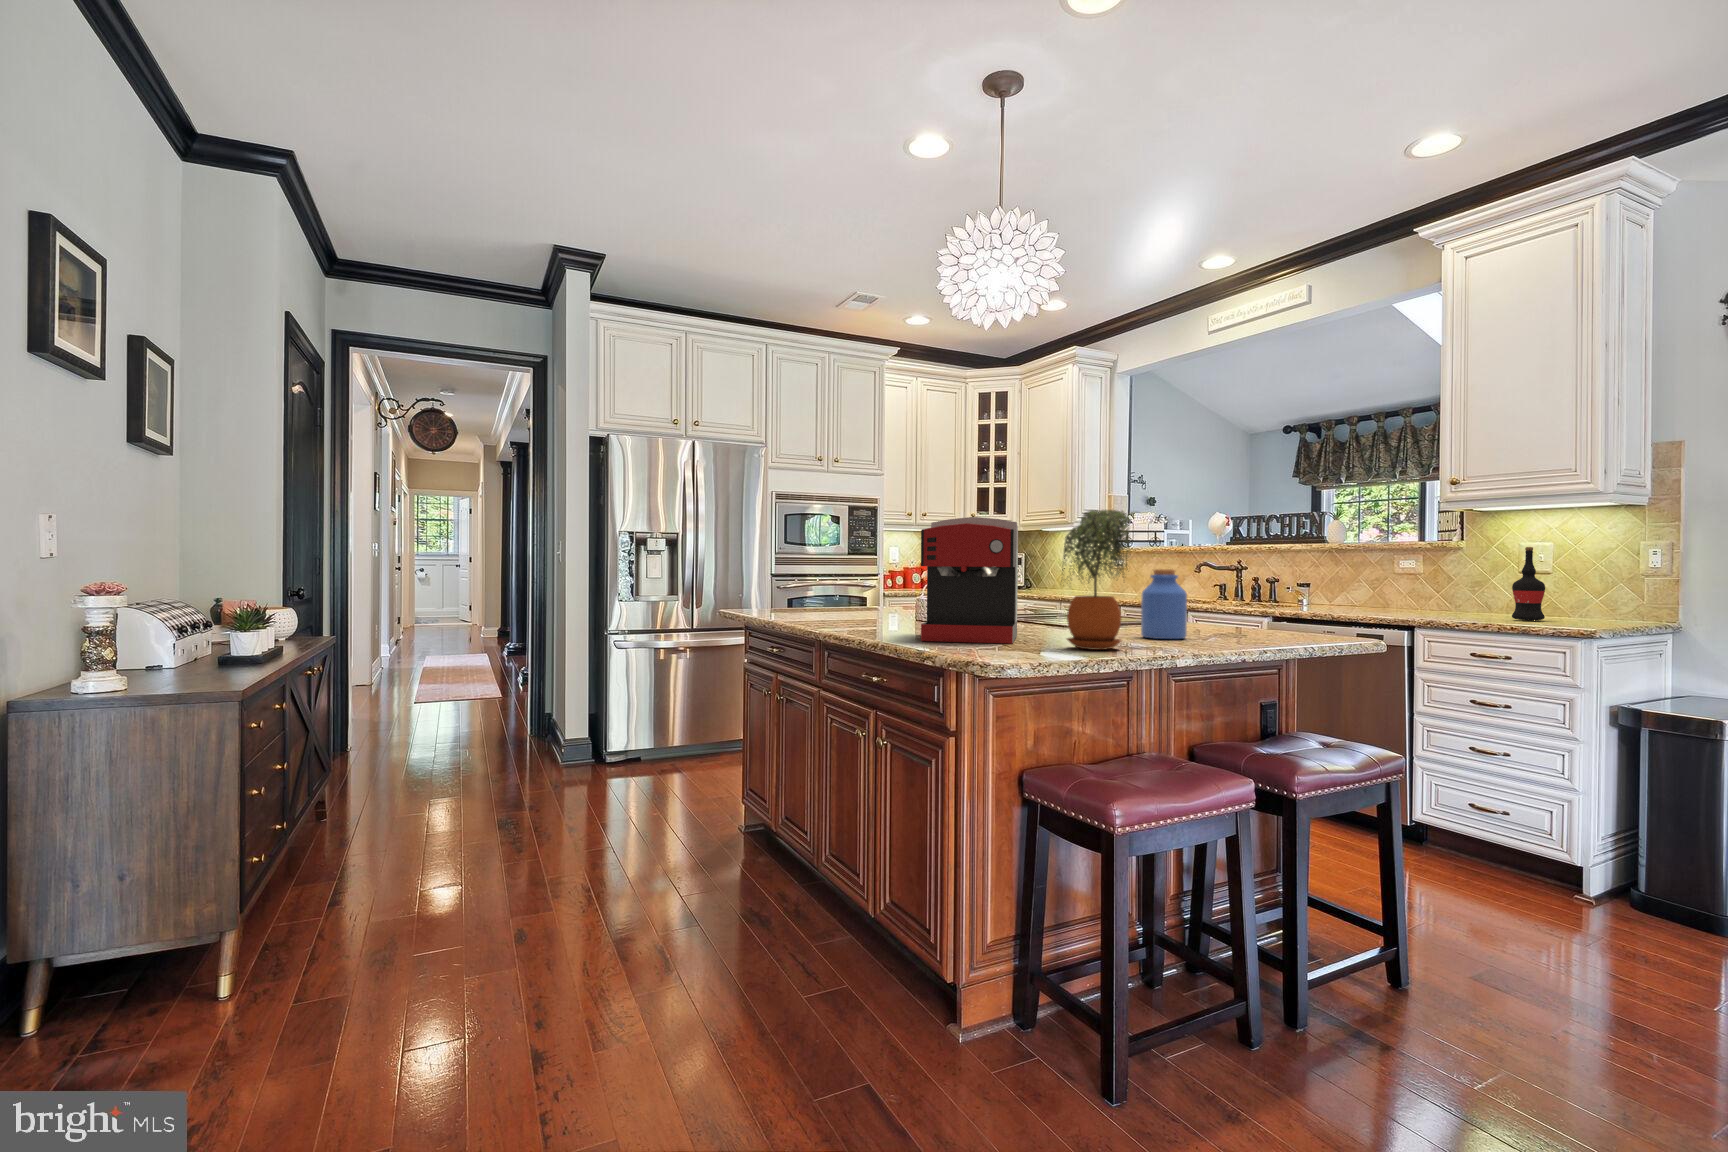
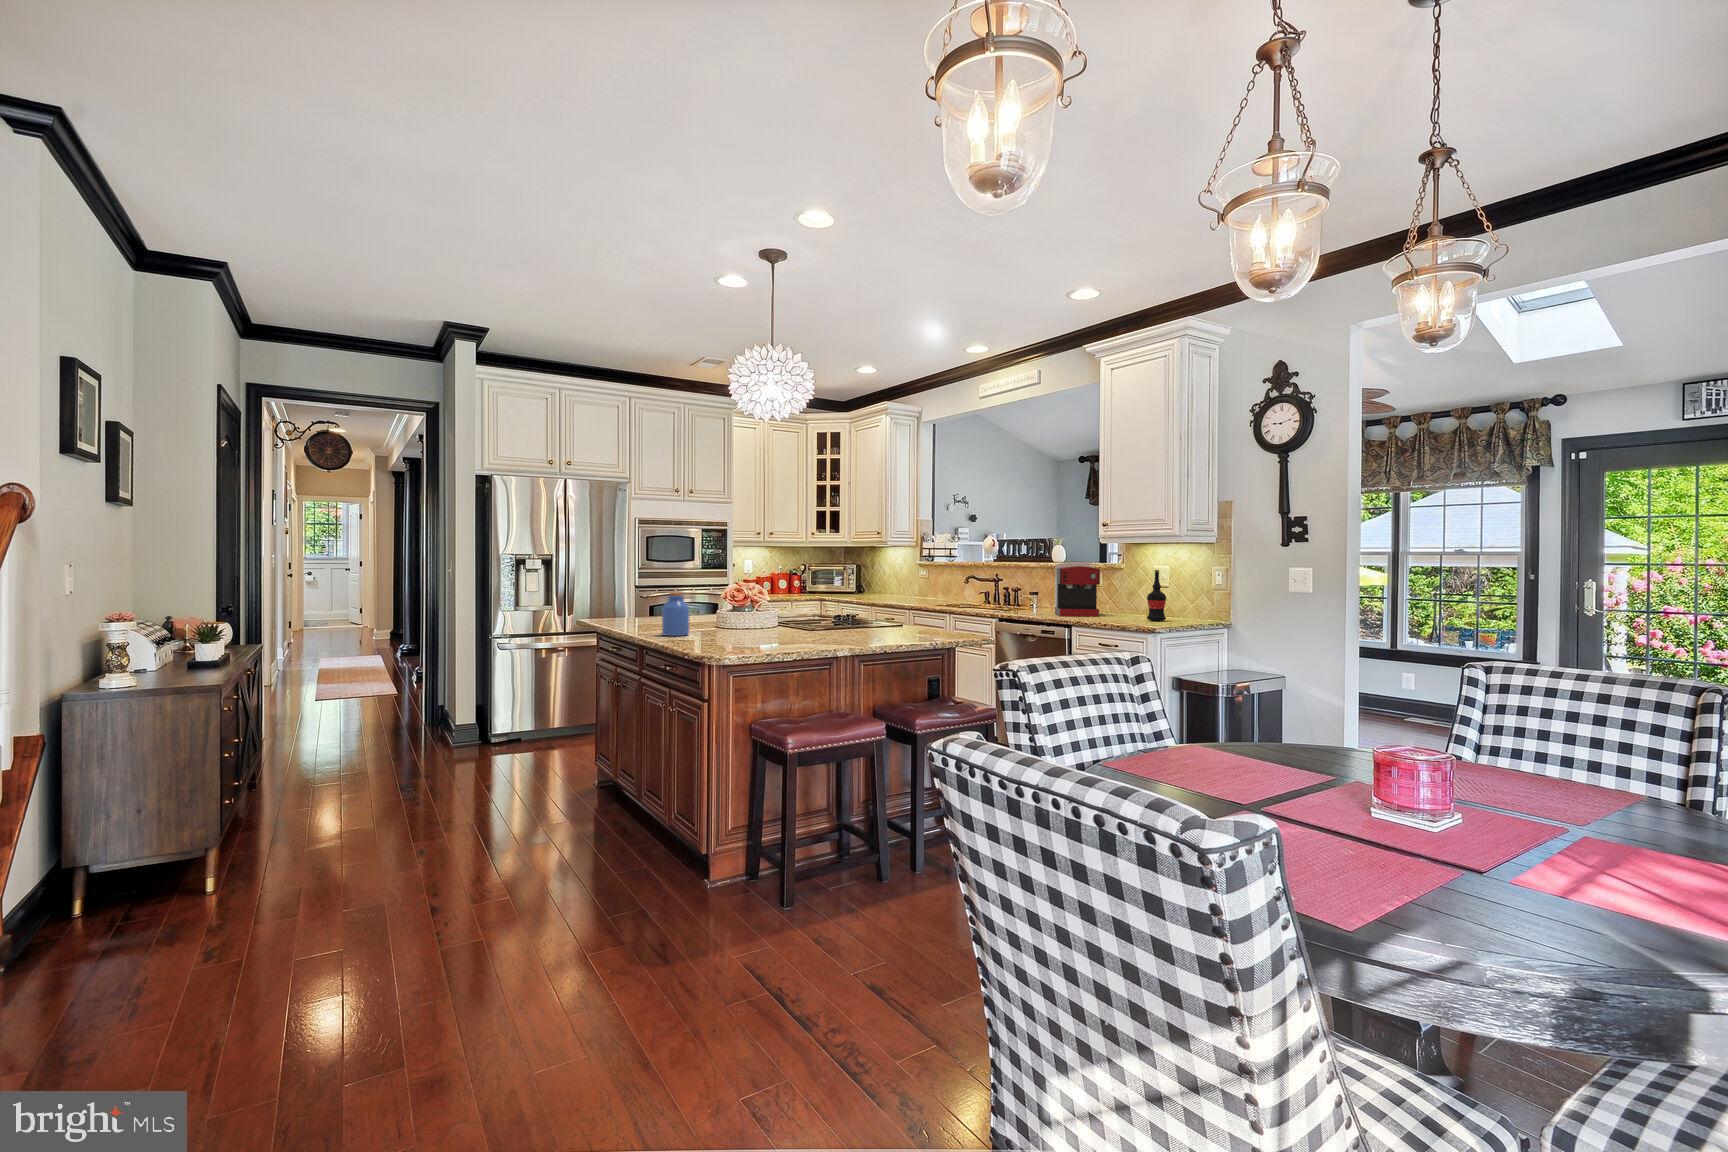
potted plant: present [1062,510,1130,650] -> none [777,559,825,647]
coffee maker: present [921,517,1018,644] -> present [1055,562,1100,617]
jar: present [1141,569,1187,639] -> present [662,592,689,636]

